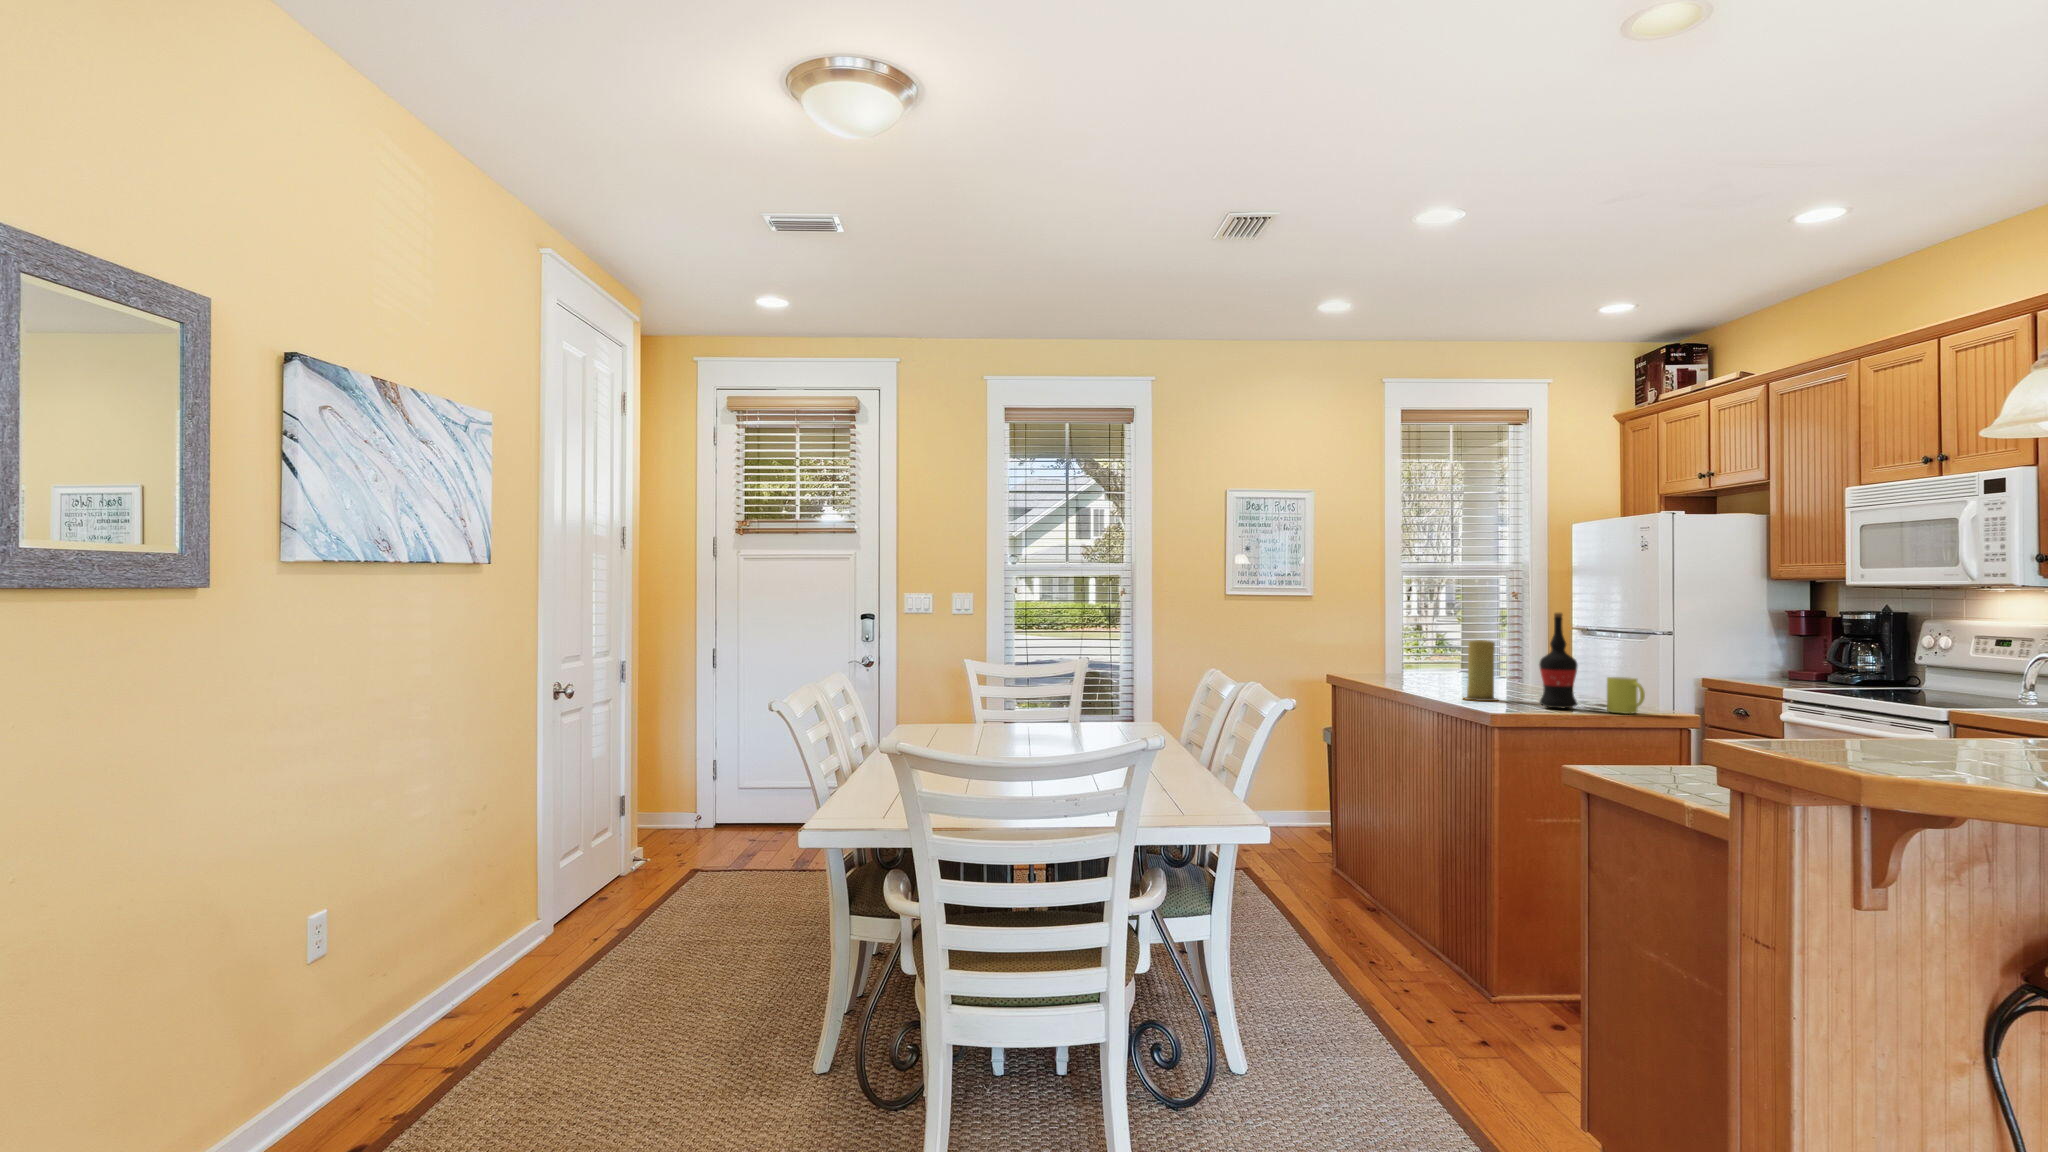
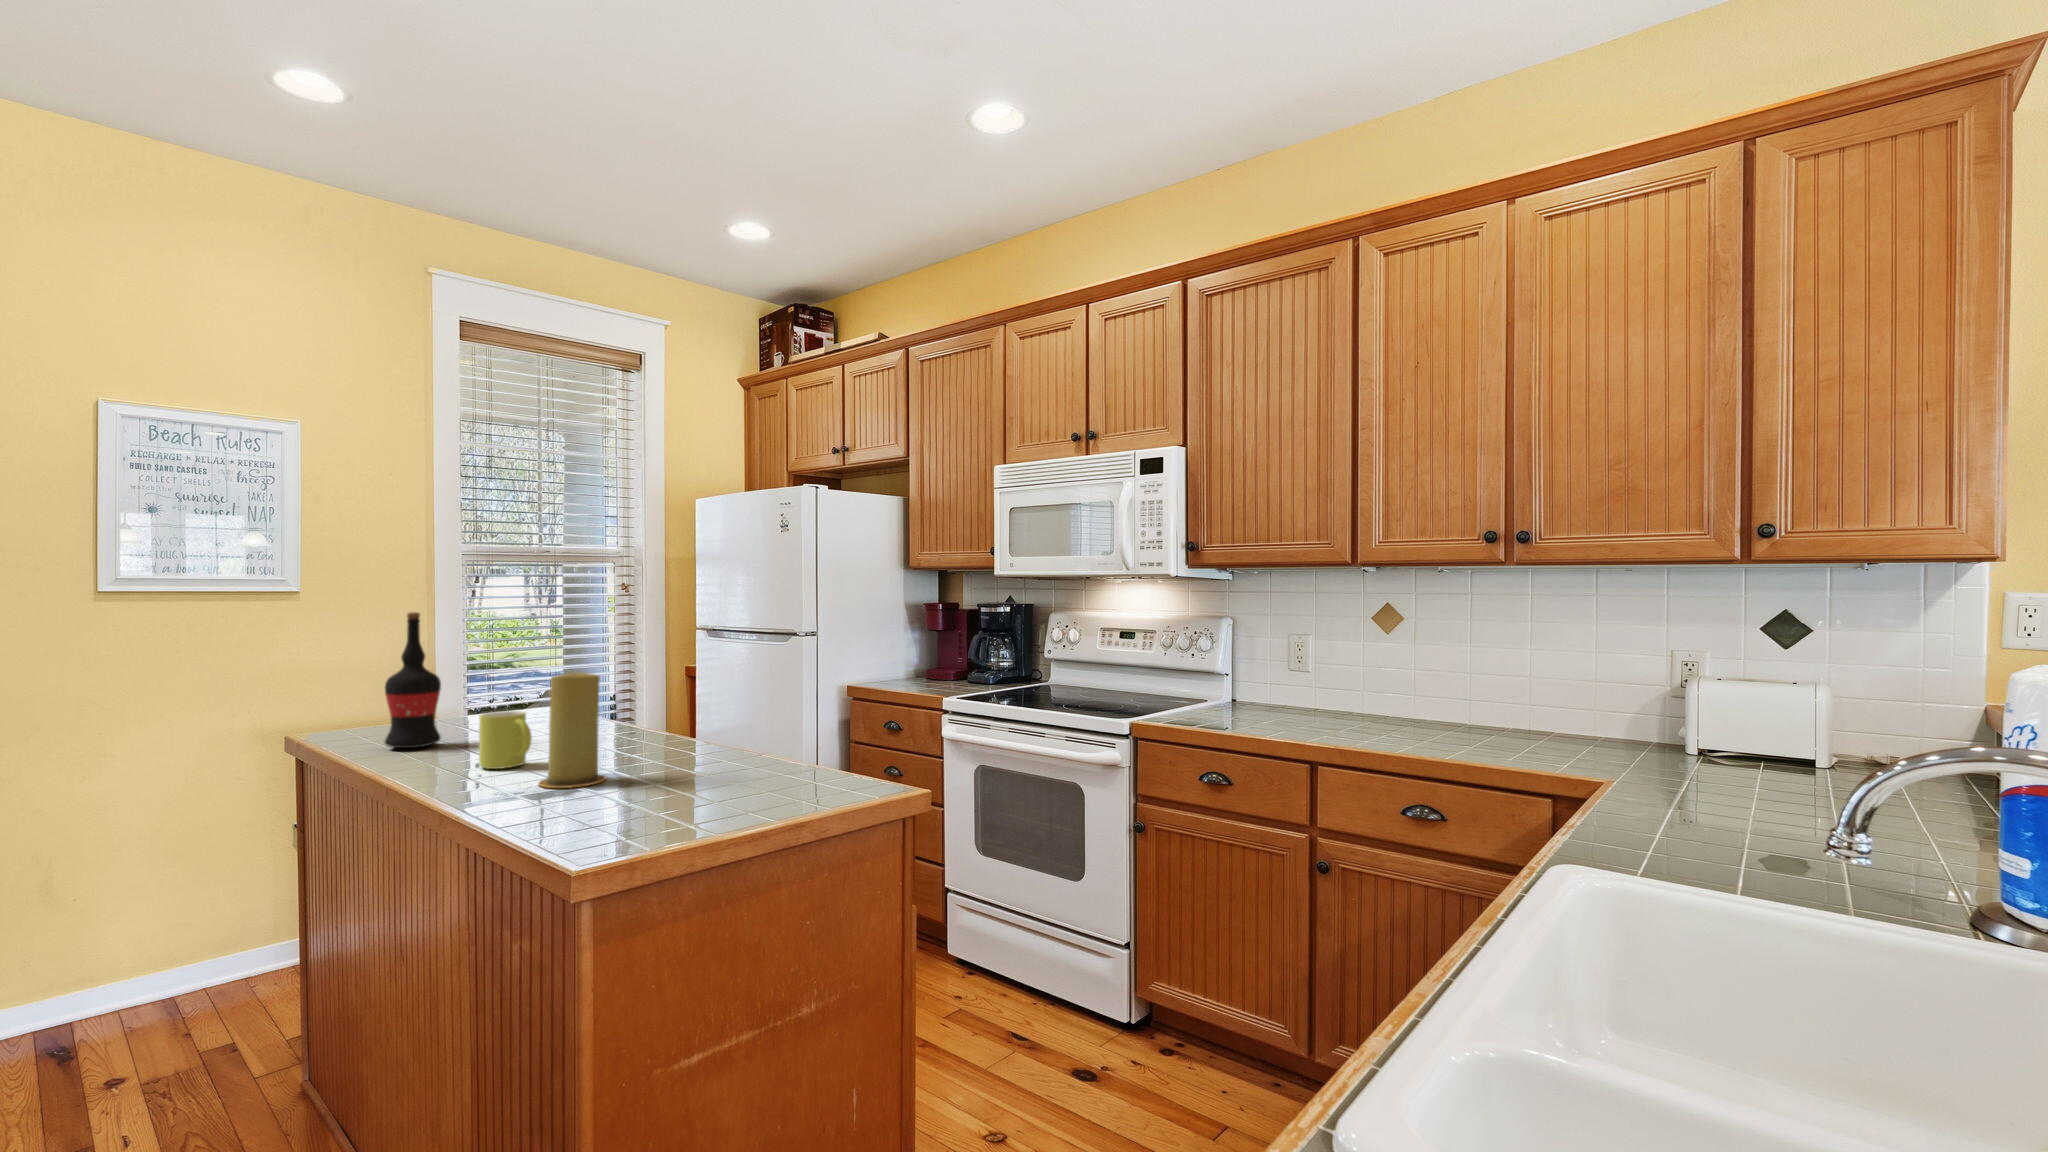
wine bottle: present [1539,613,1578,709] -> present [385,612,441,748]
mug: present [1607,677,1645,714] -> present [479,711,532,769]

